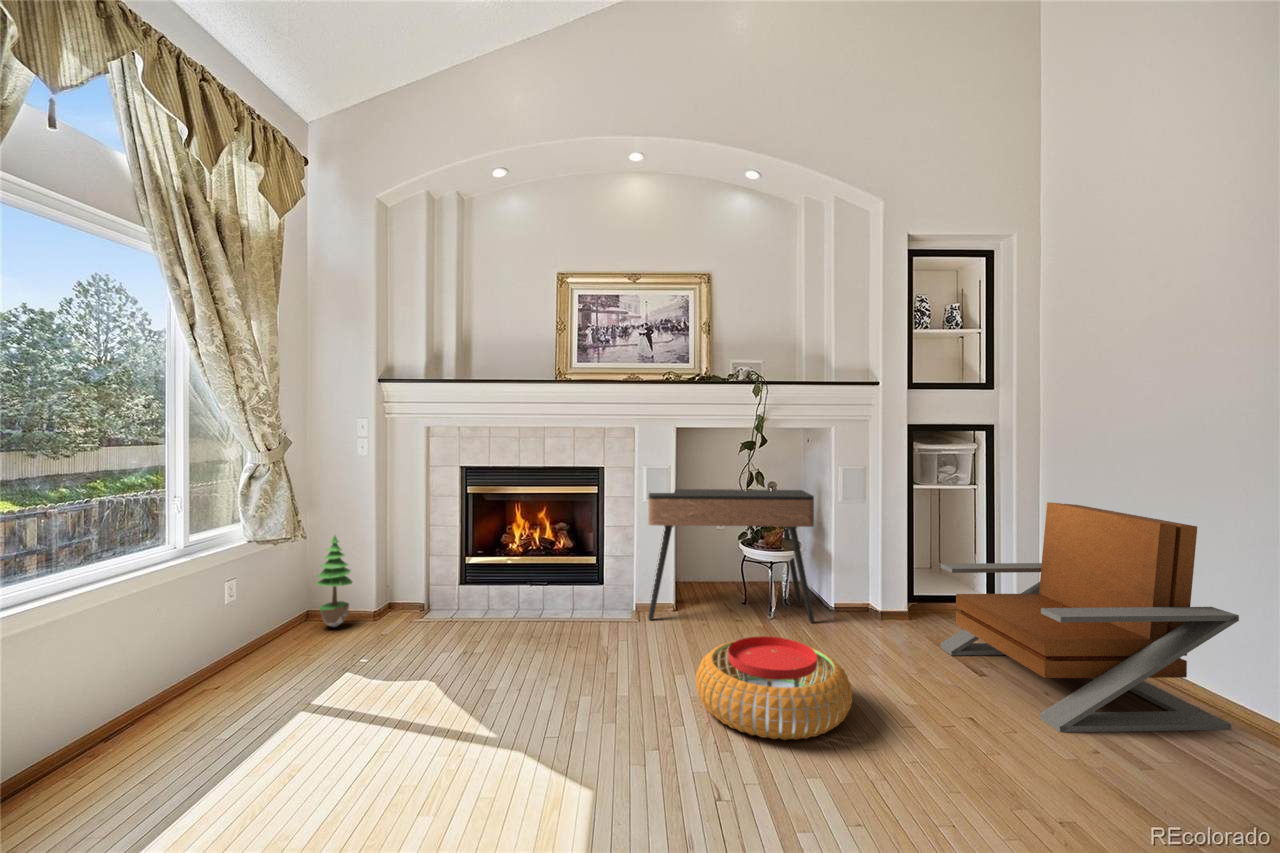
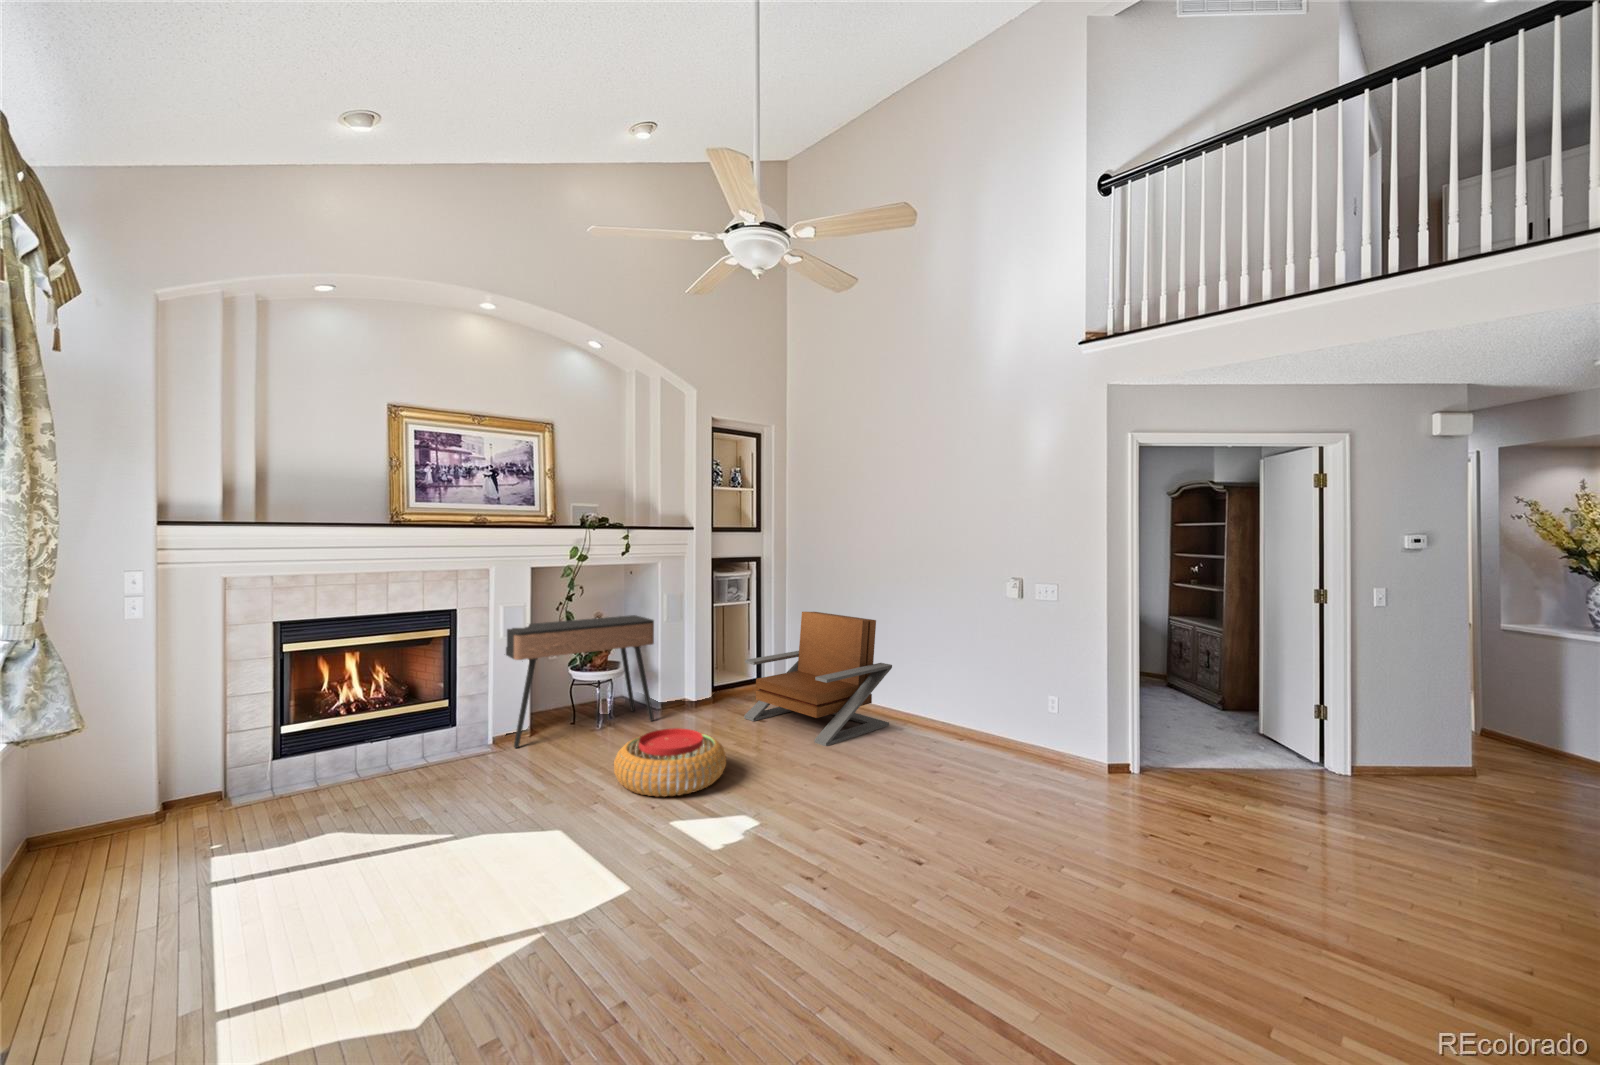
potted tree: present [316,536,352,627] -> none [61,726,128,849]

